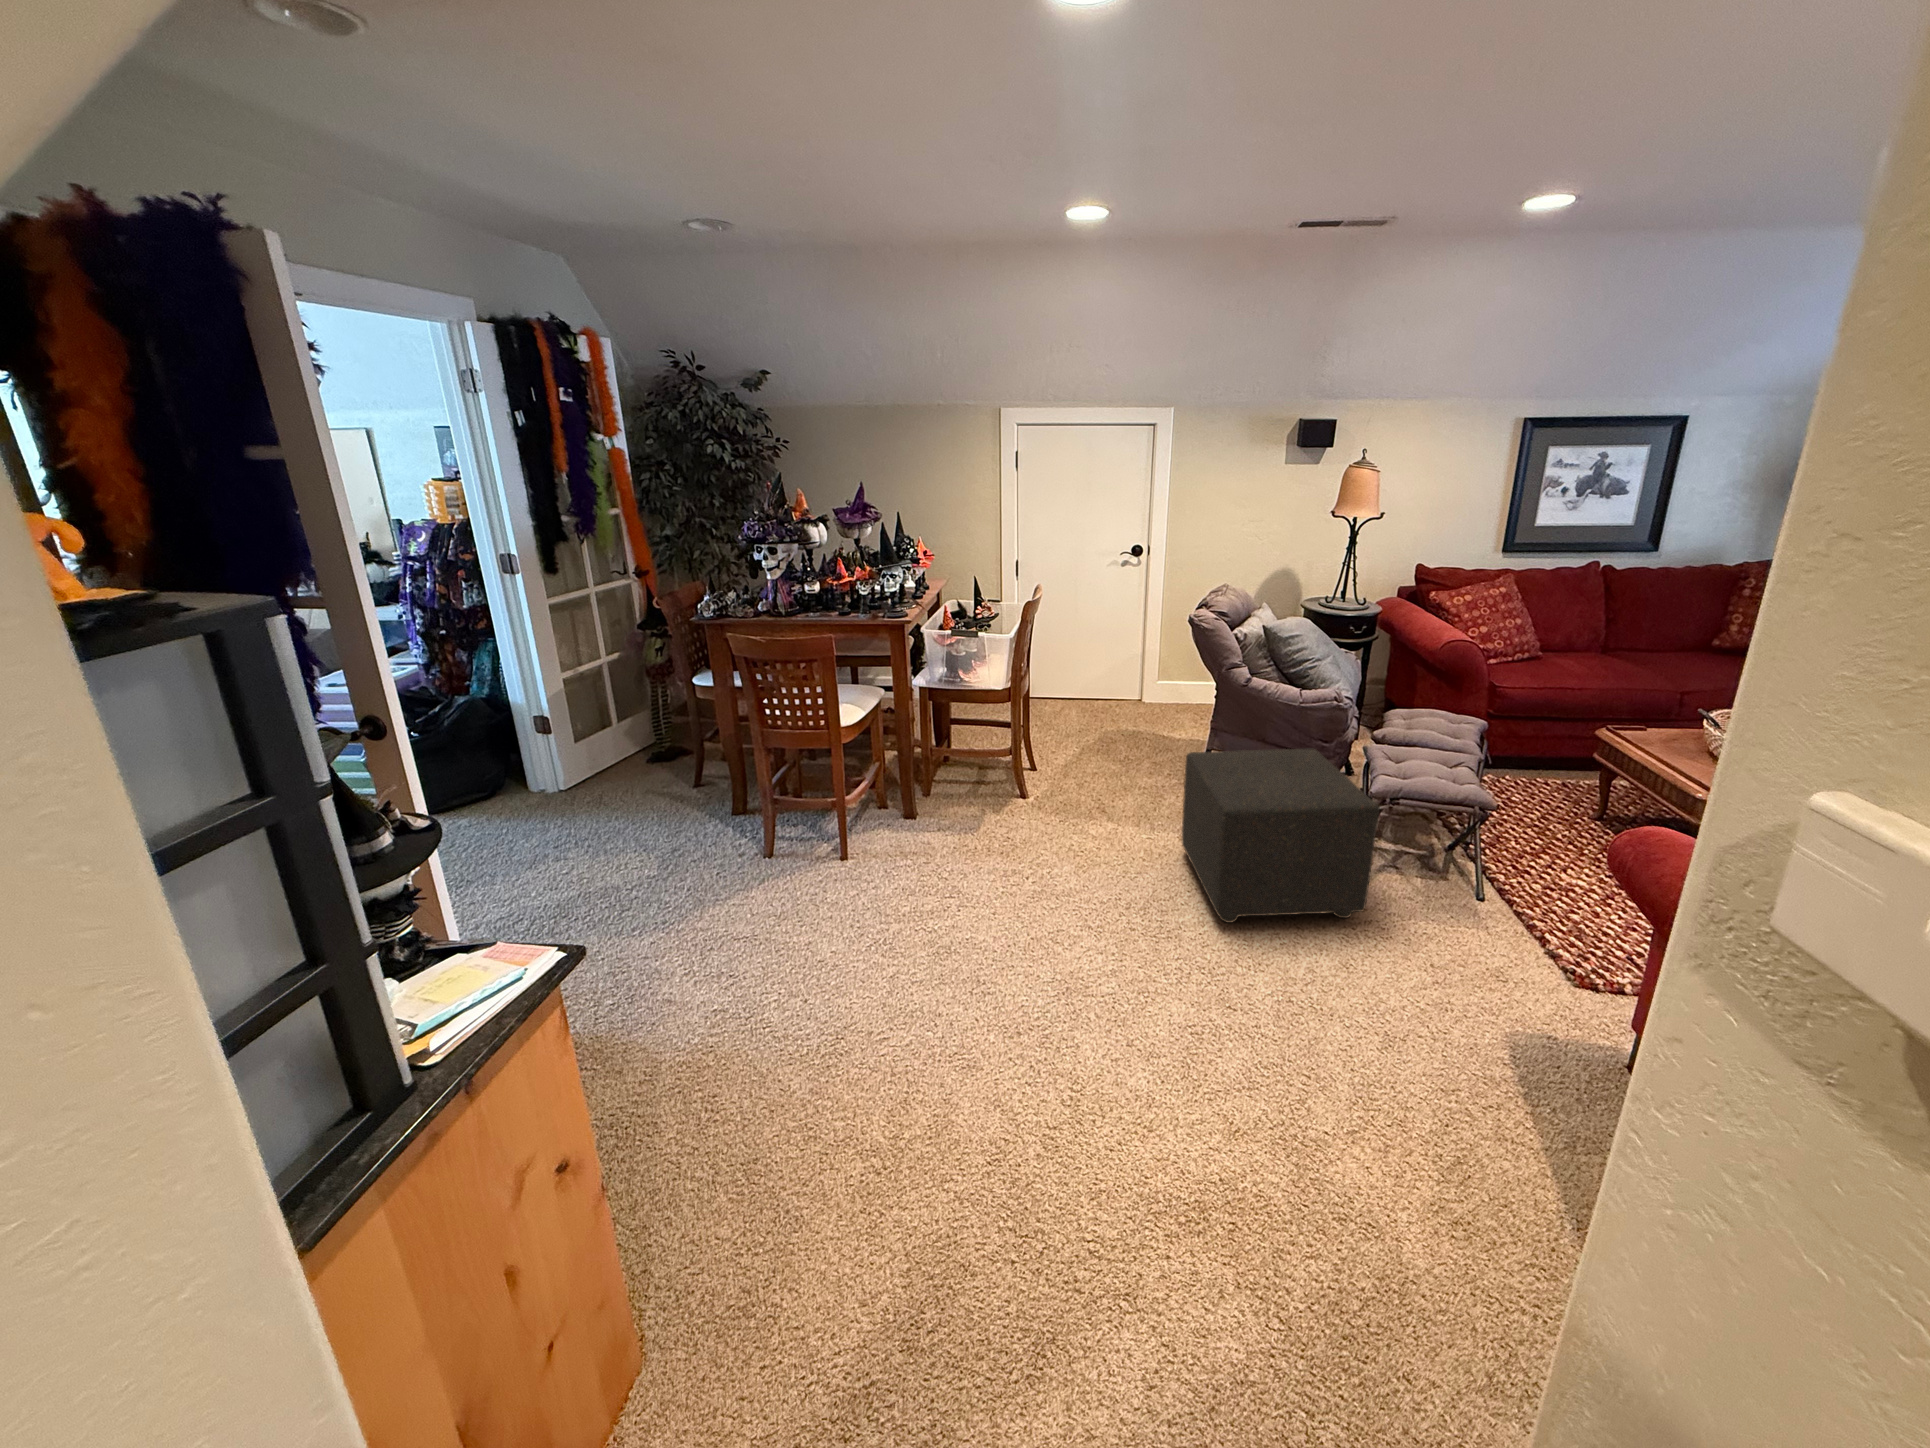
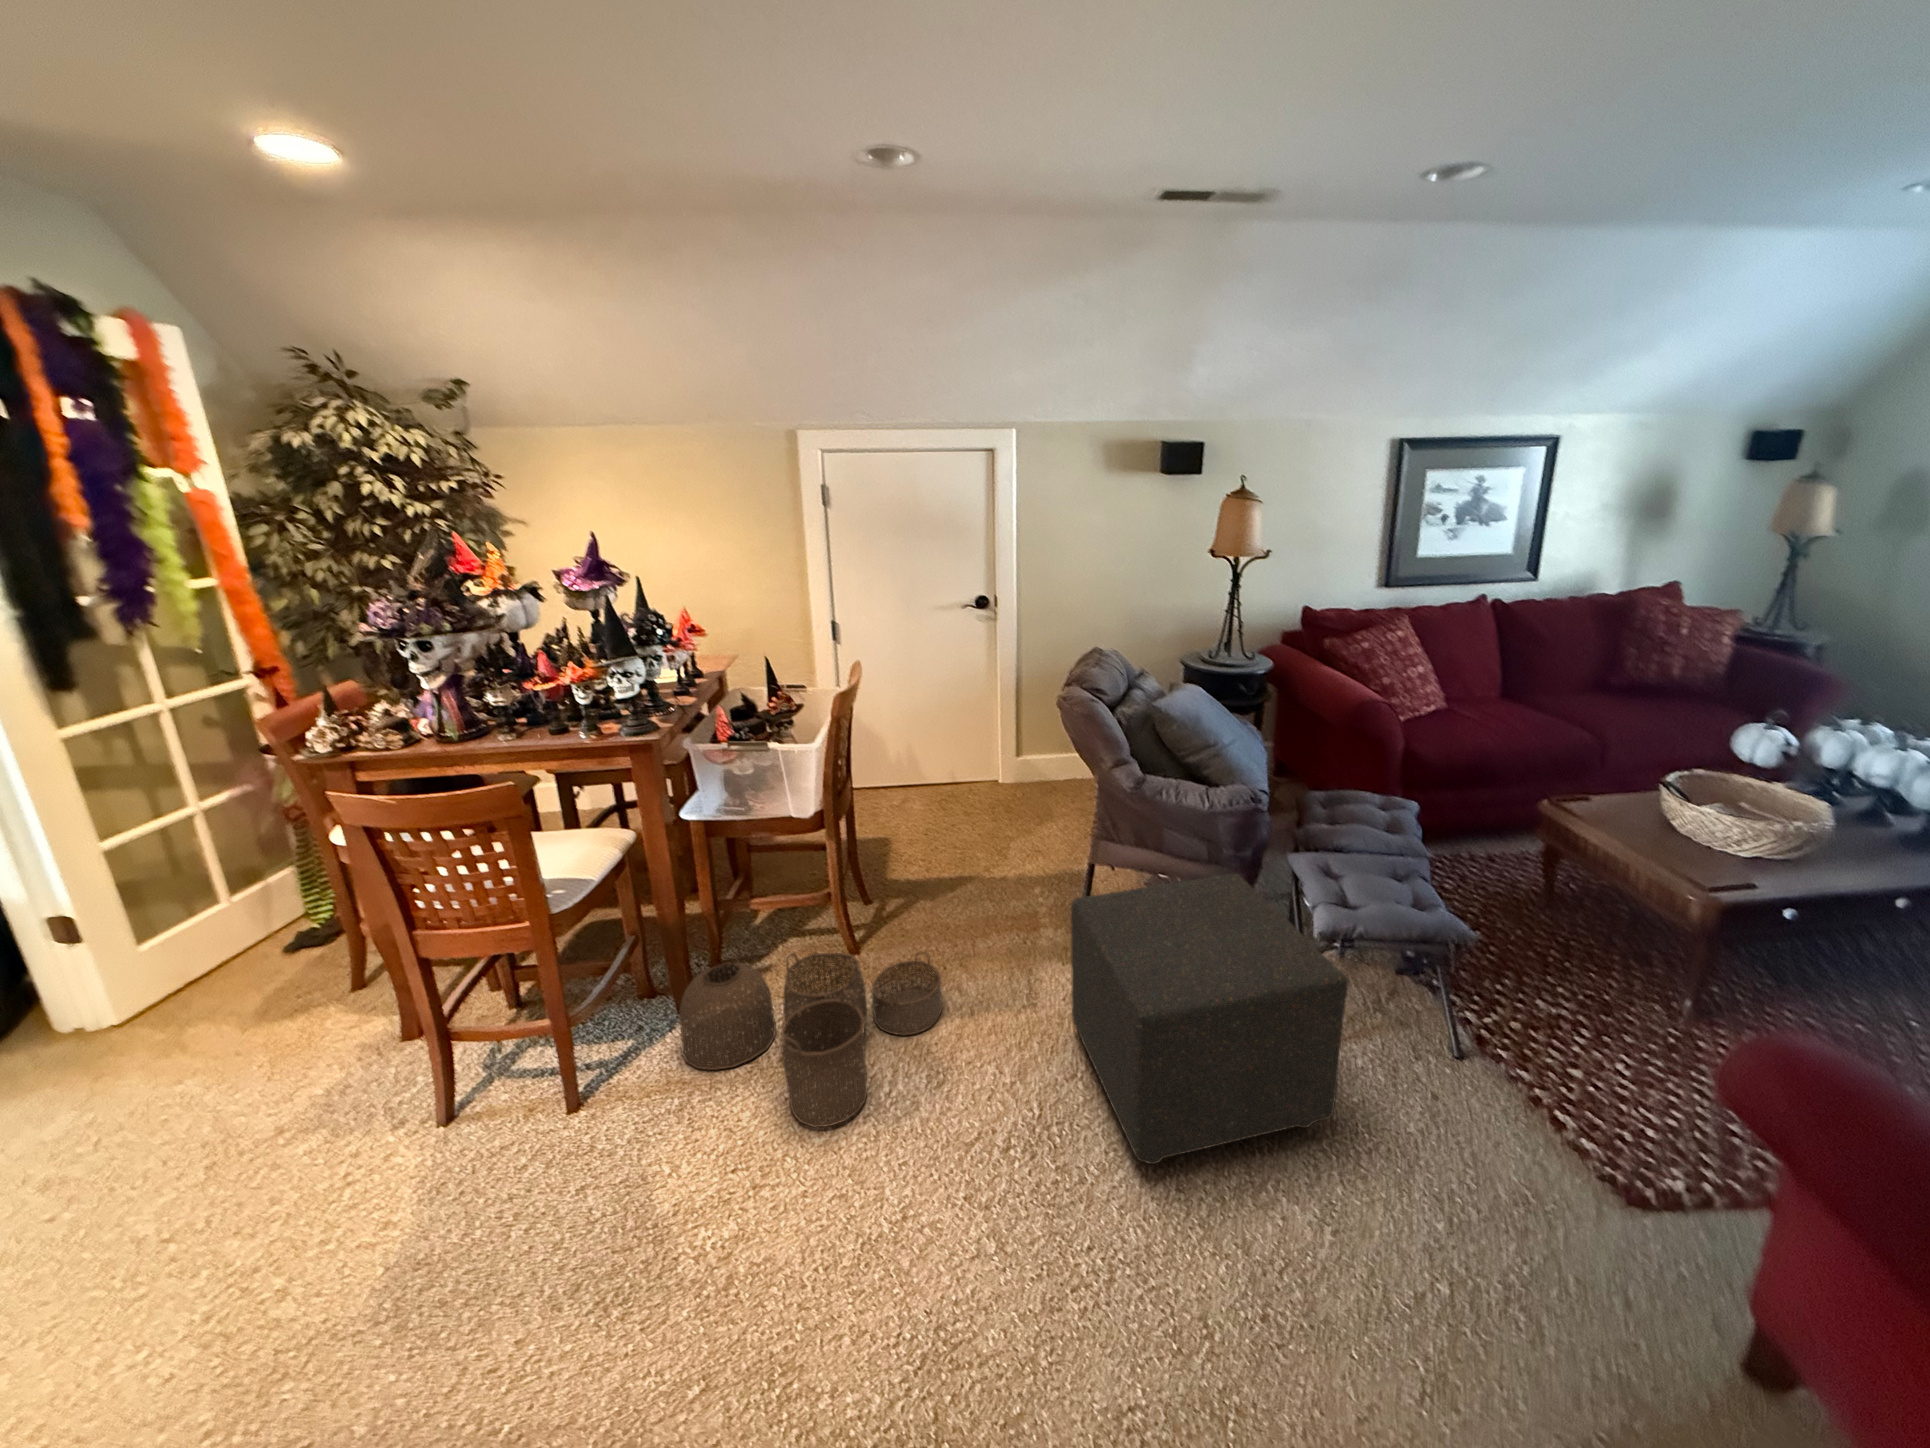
woven basket: none [910,776,1088,881] -> present [679,951,942,1127]

